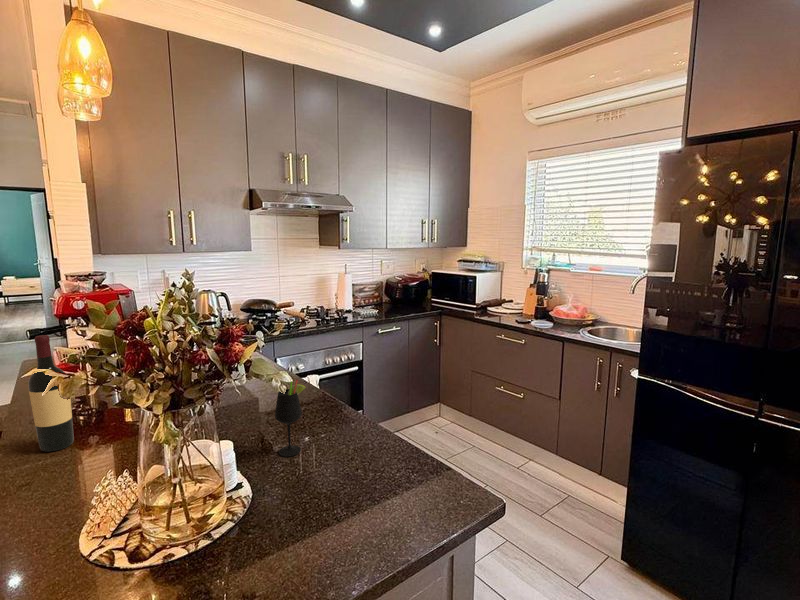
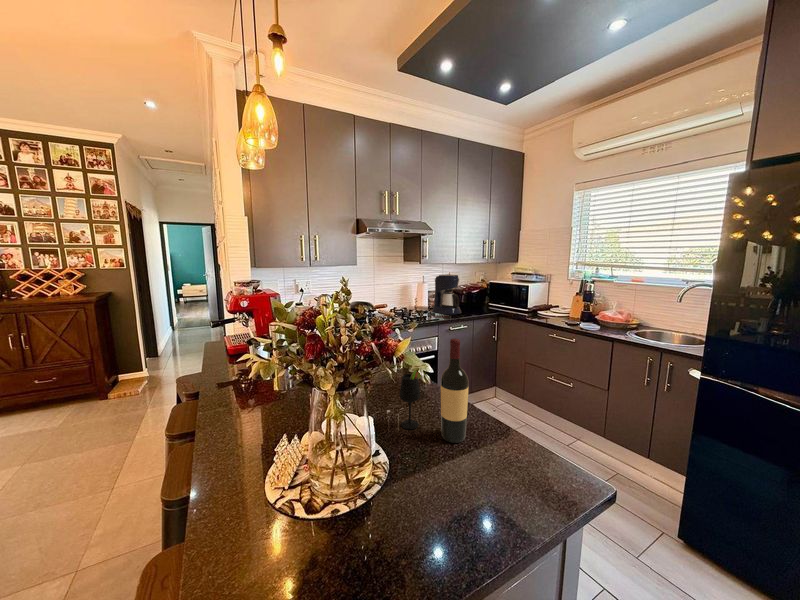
coffee maker: none [357,263,394,314] -> present [432,274,461,315]
wine bottle: present [28,335,74,452] -> present [441,338,469,443]

